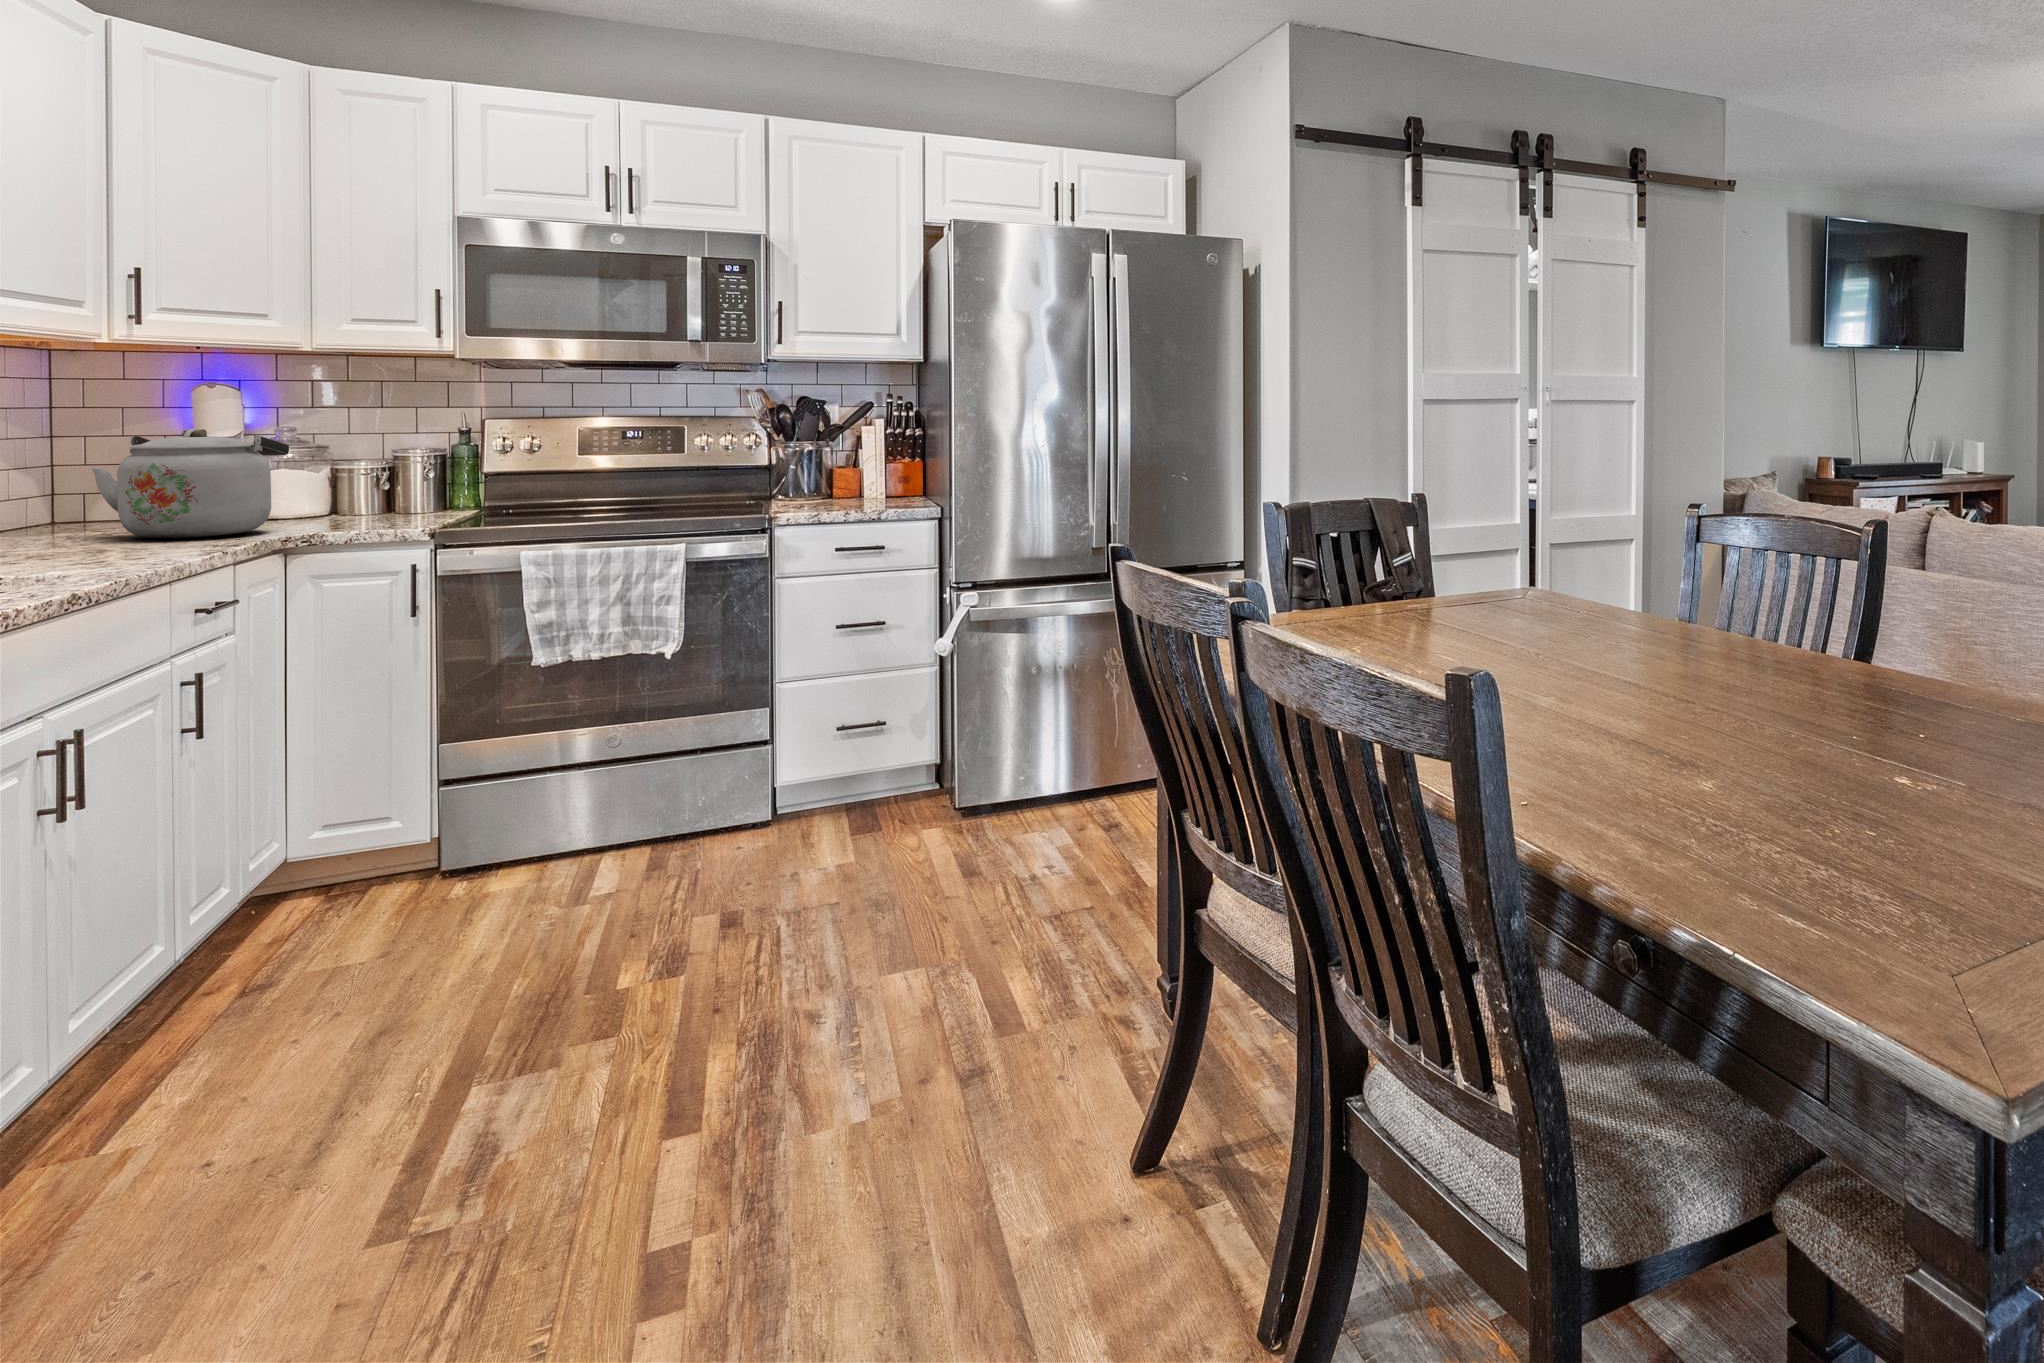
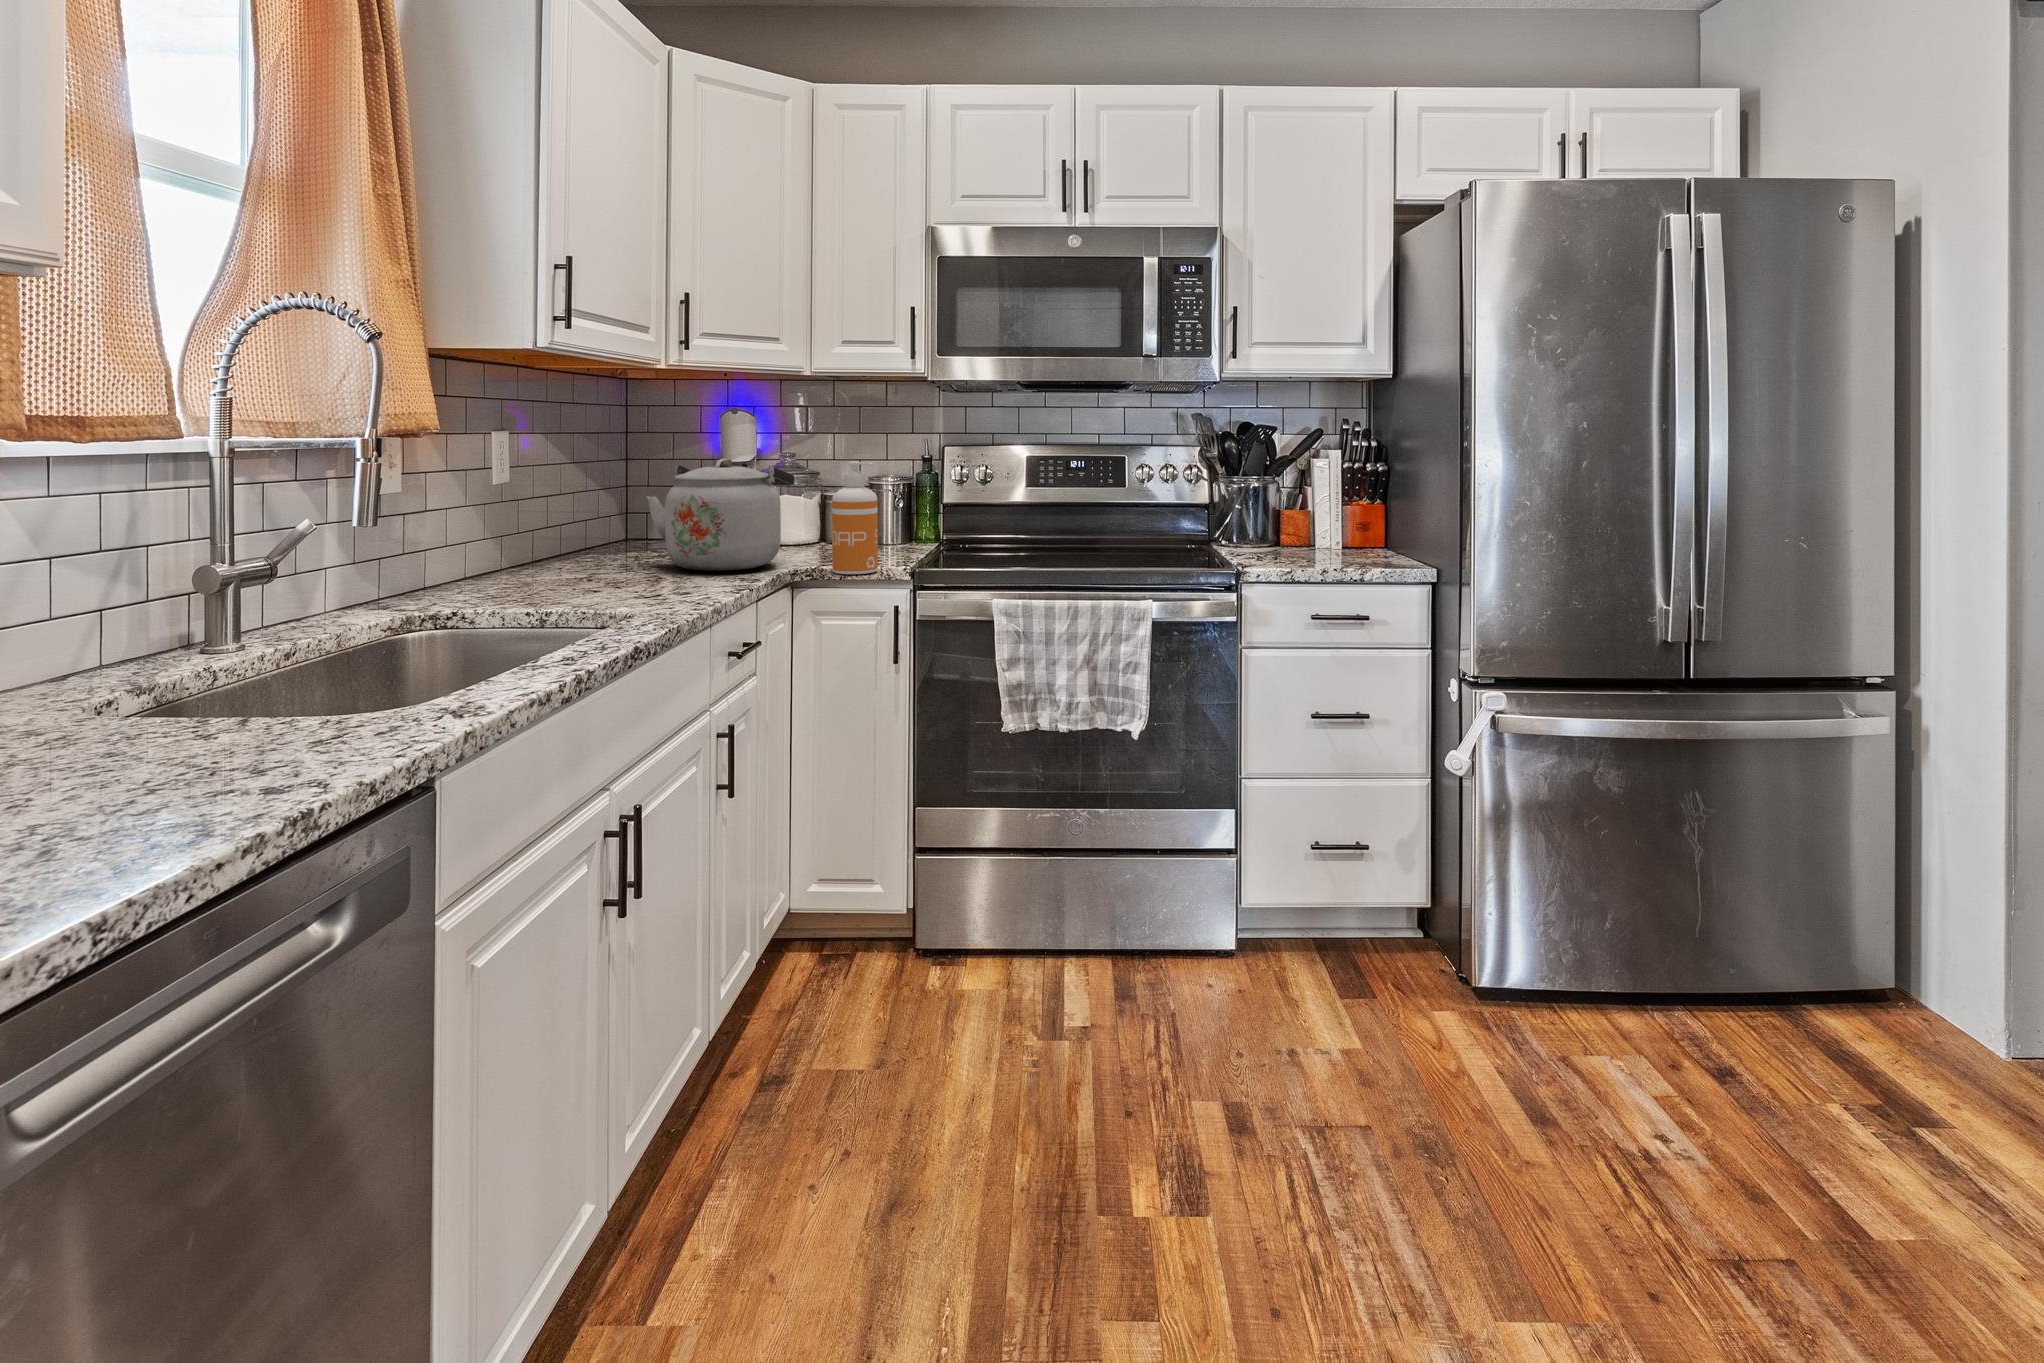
soap dispenser: none [333,430,389,534] -> present [832,461,878,574]

